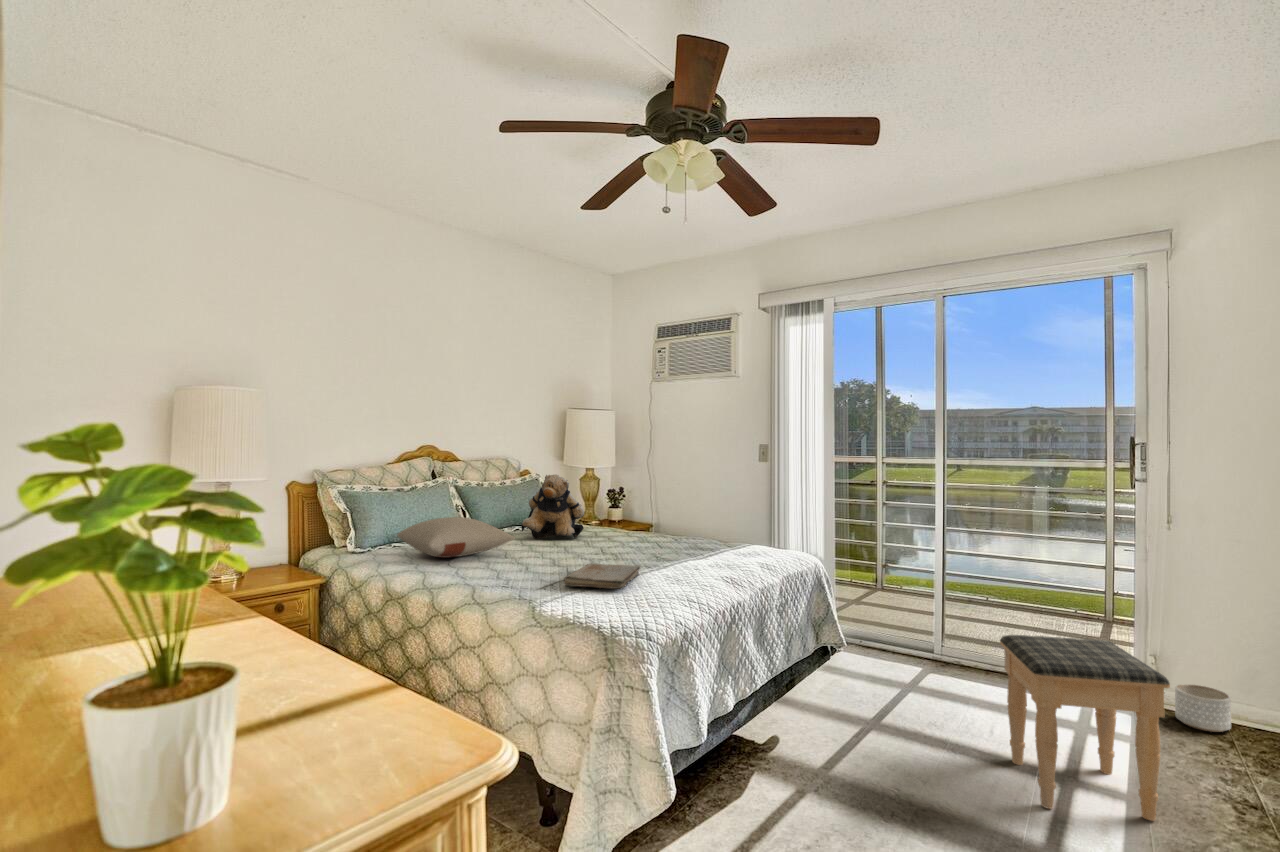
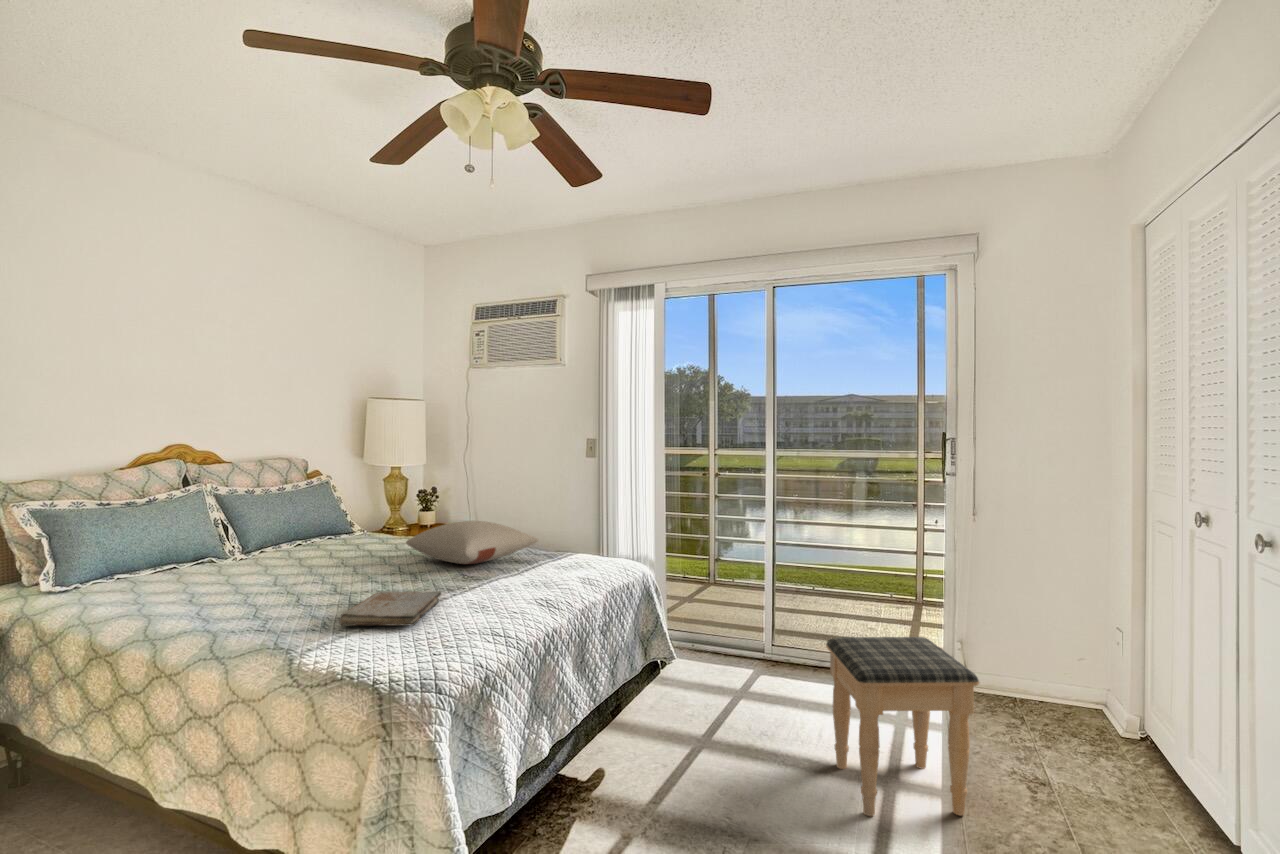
teddy bear: present [521,474,584,539] -> none [300,480,381,558]
pillow: present [398,517,515,558] -> present [406,521,539,564]
planter: present [1175,684,1231,732] -> none [977,666,1023,710]

